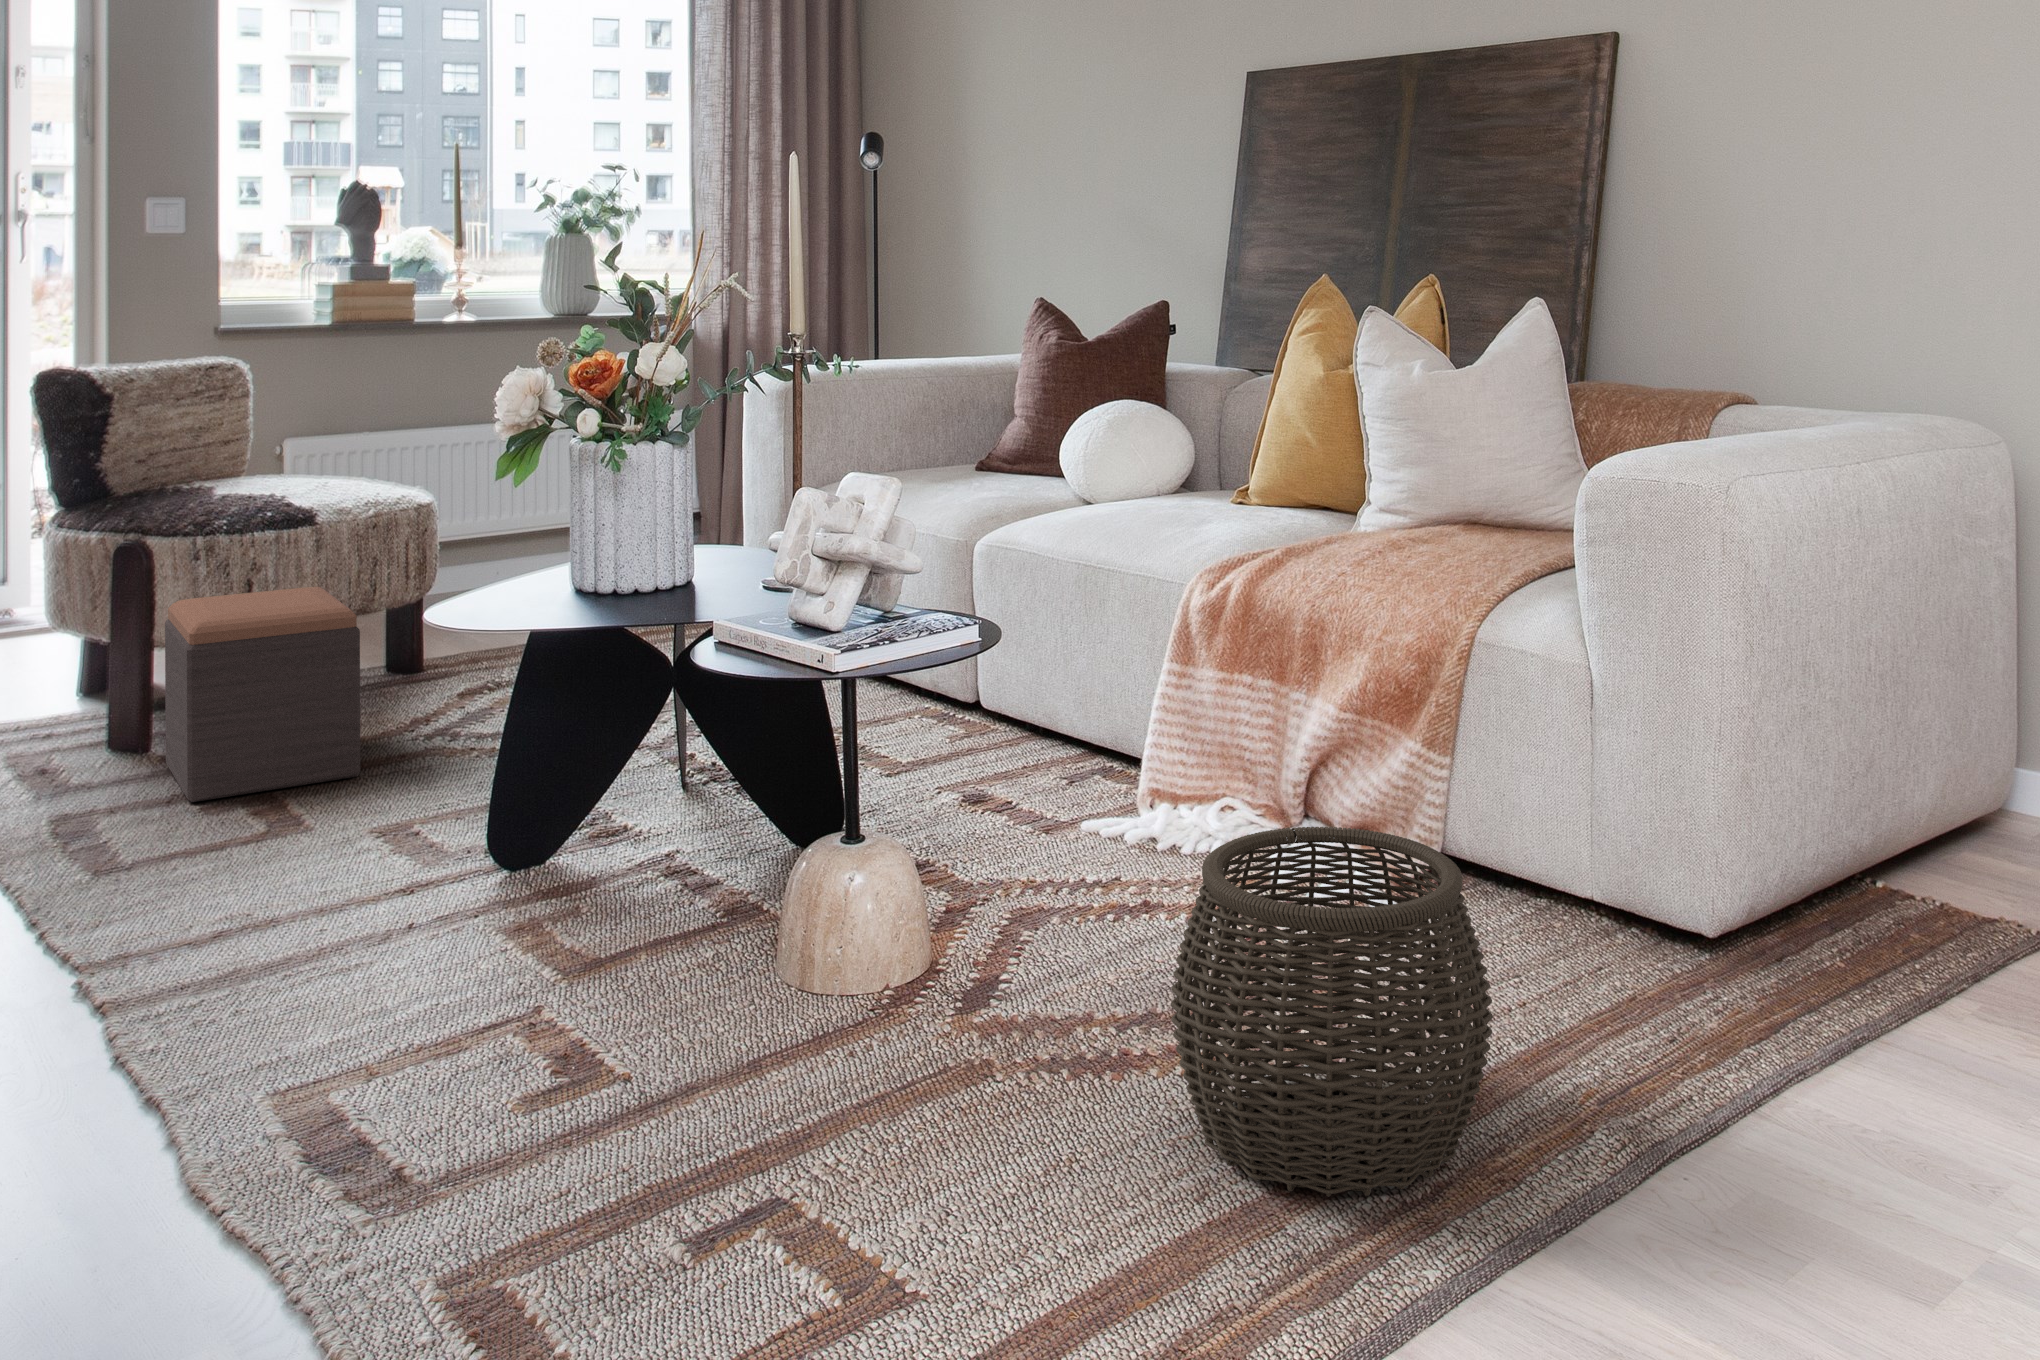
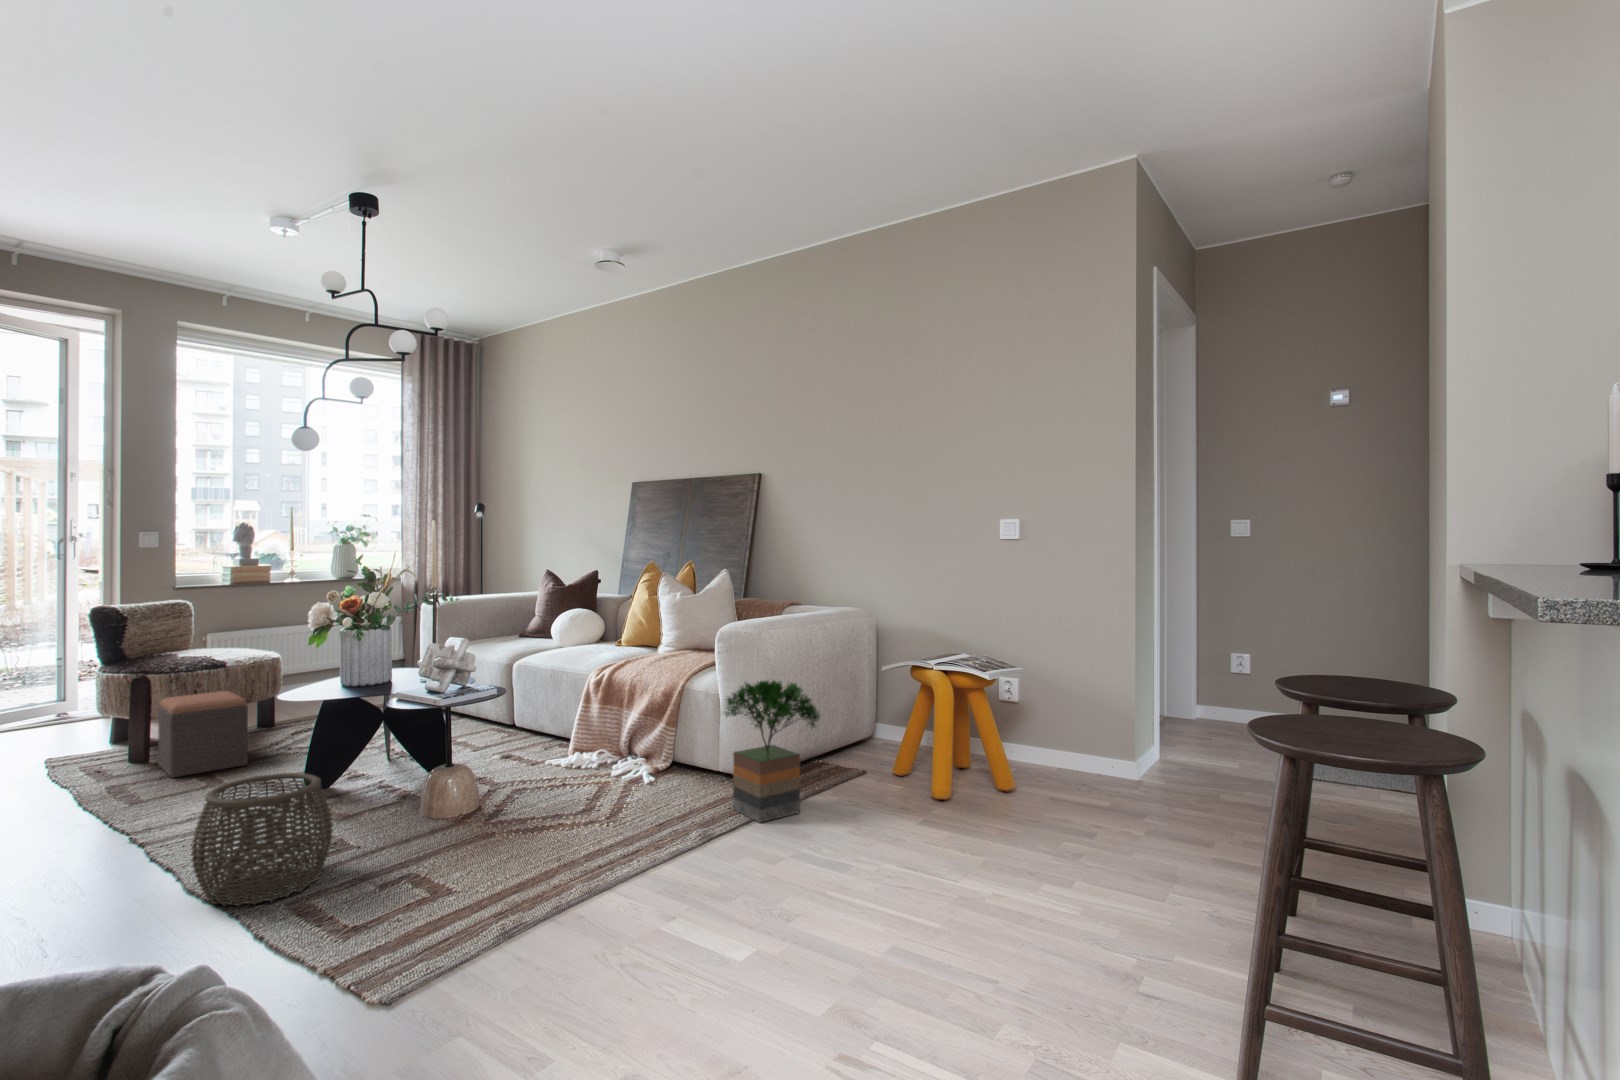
potted tree: none [1637,637,1982,1098] -> present [725,680,821,822]
woven basket: present [1171,827,1493,1197] -> present [191,773,333,906]

